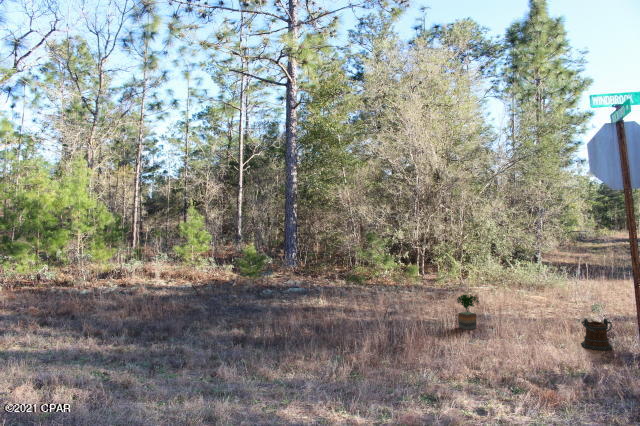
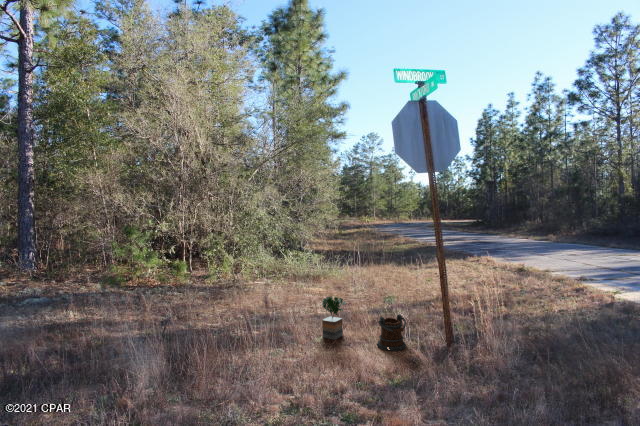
potted tree: present [457,295,479,330] -> present [322,297,346,340]

